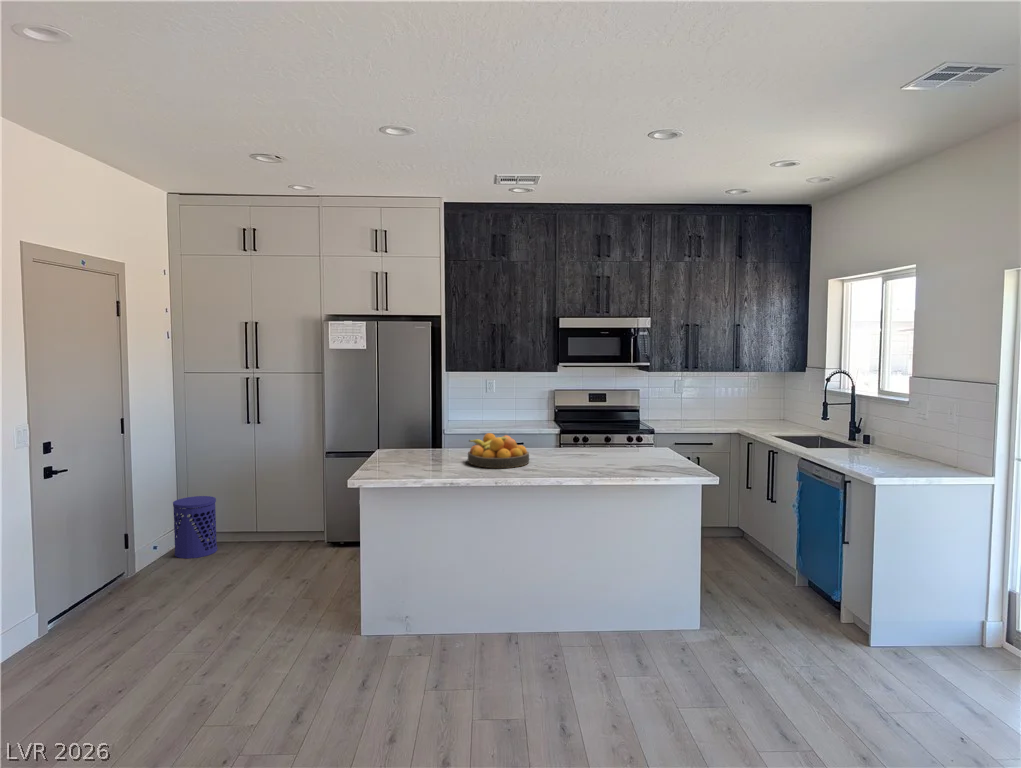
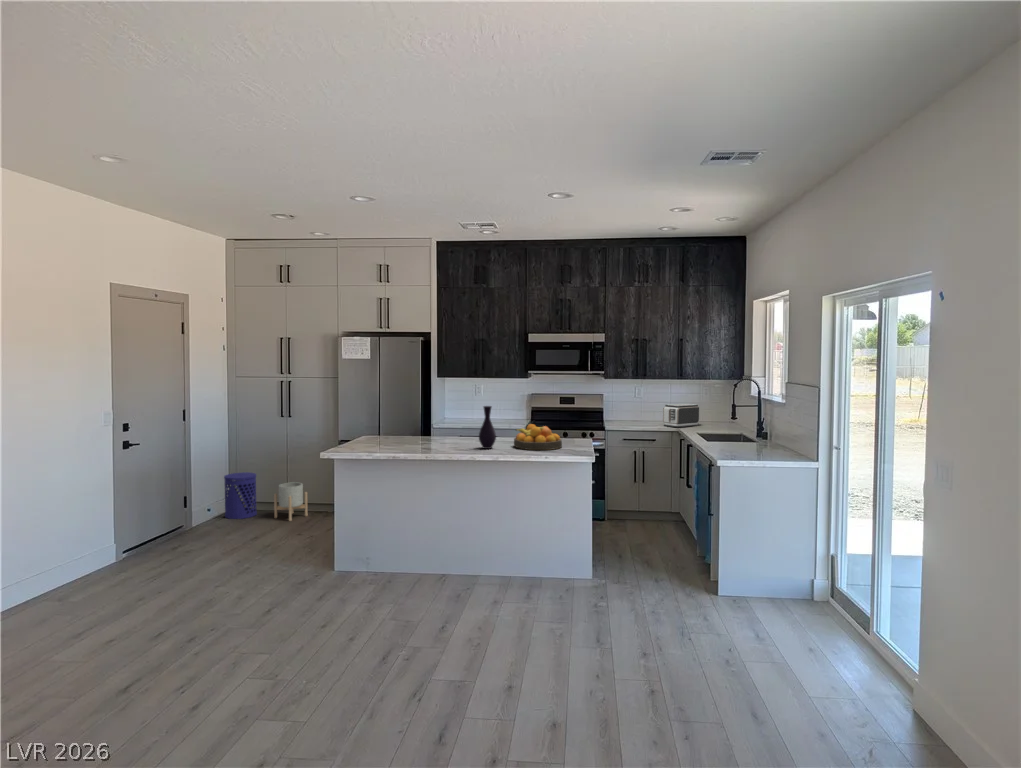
toaster: none [716,399,756,427] -> present [663,404,699,427]
vase: none [557,411,579,467] -> present [479,406,496,449]
fruit bowl: present [468,433,529,468] -> present [514,424,562,450]
planter: none [243,507,286,558] -> present [274,482,308,521]

